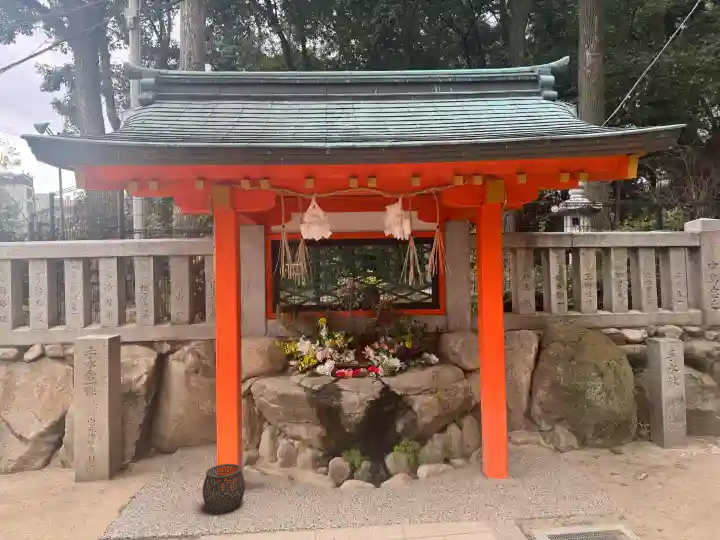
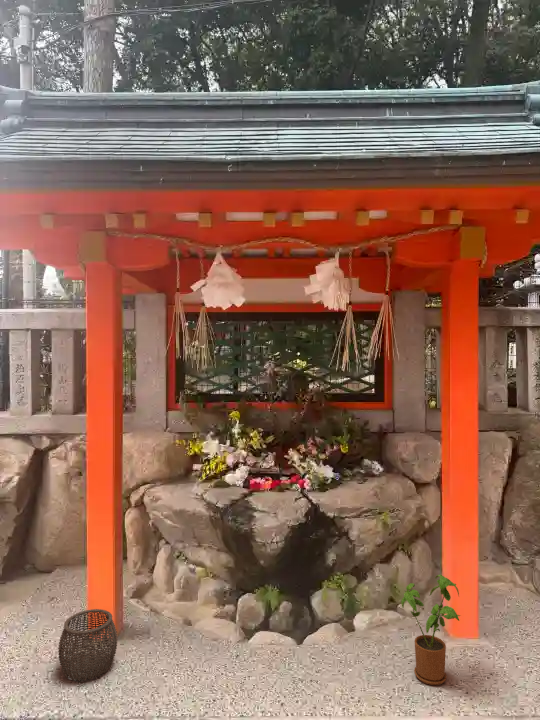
house plant: none [451,427,492,503] -> present [401,575,460,685]

